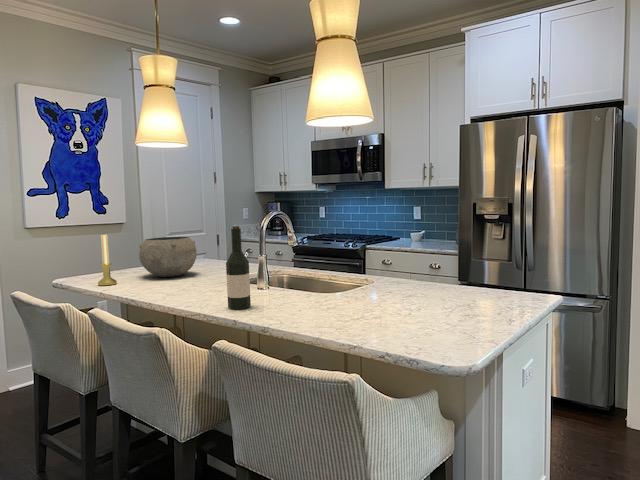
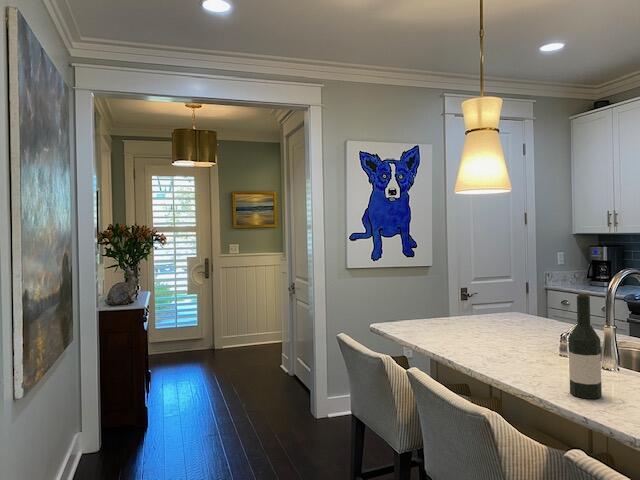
candle holder: present [98,235,117,286] -> none [412,284,430,339]
ceramic bowl: present [139,237,197,277] -> none [453,290,515,335]

